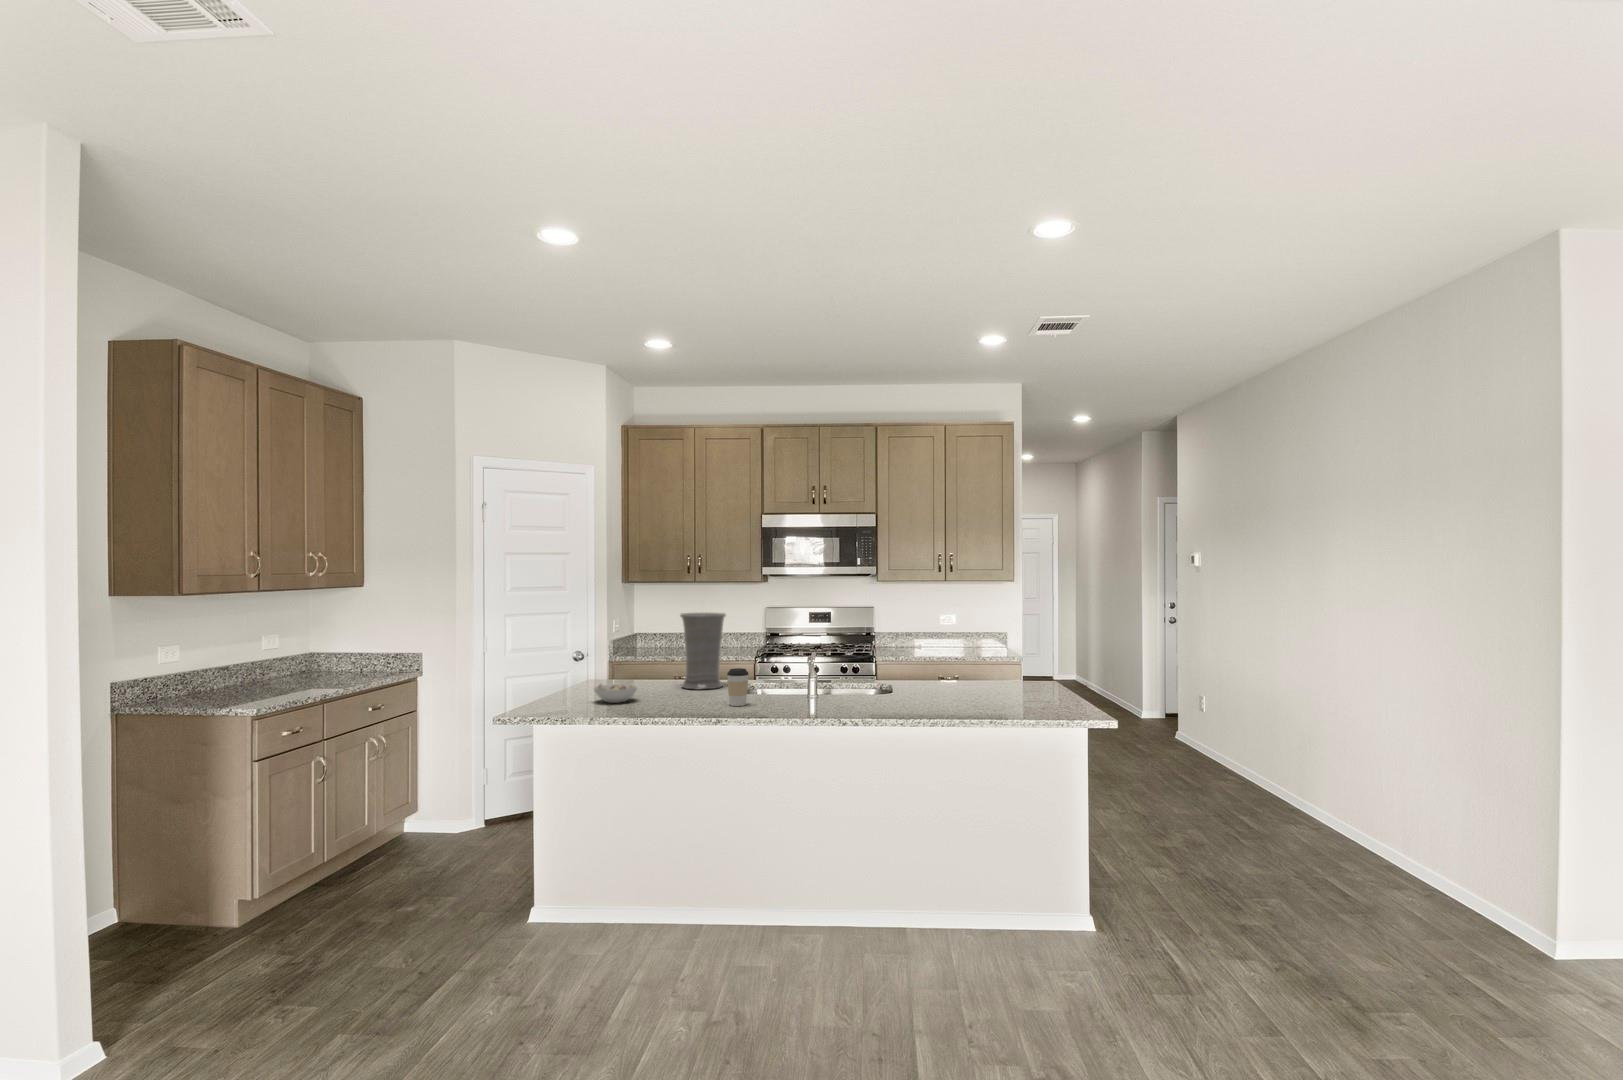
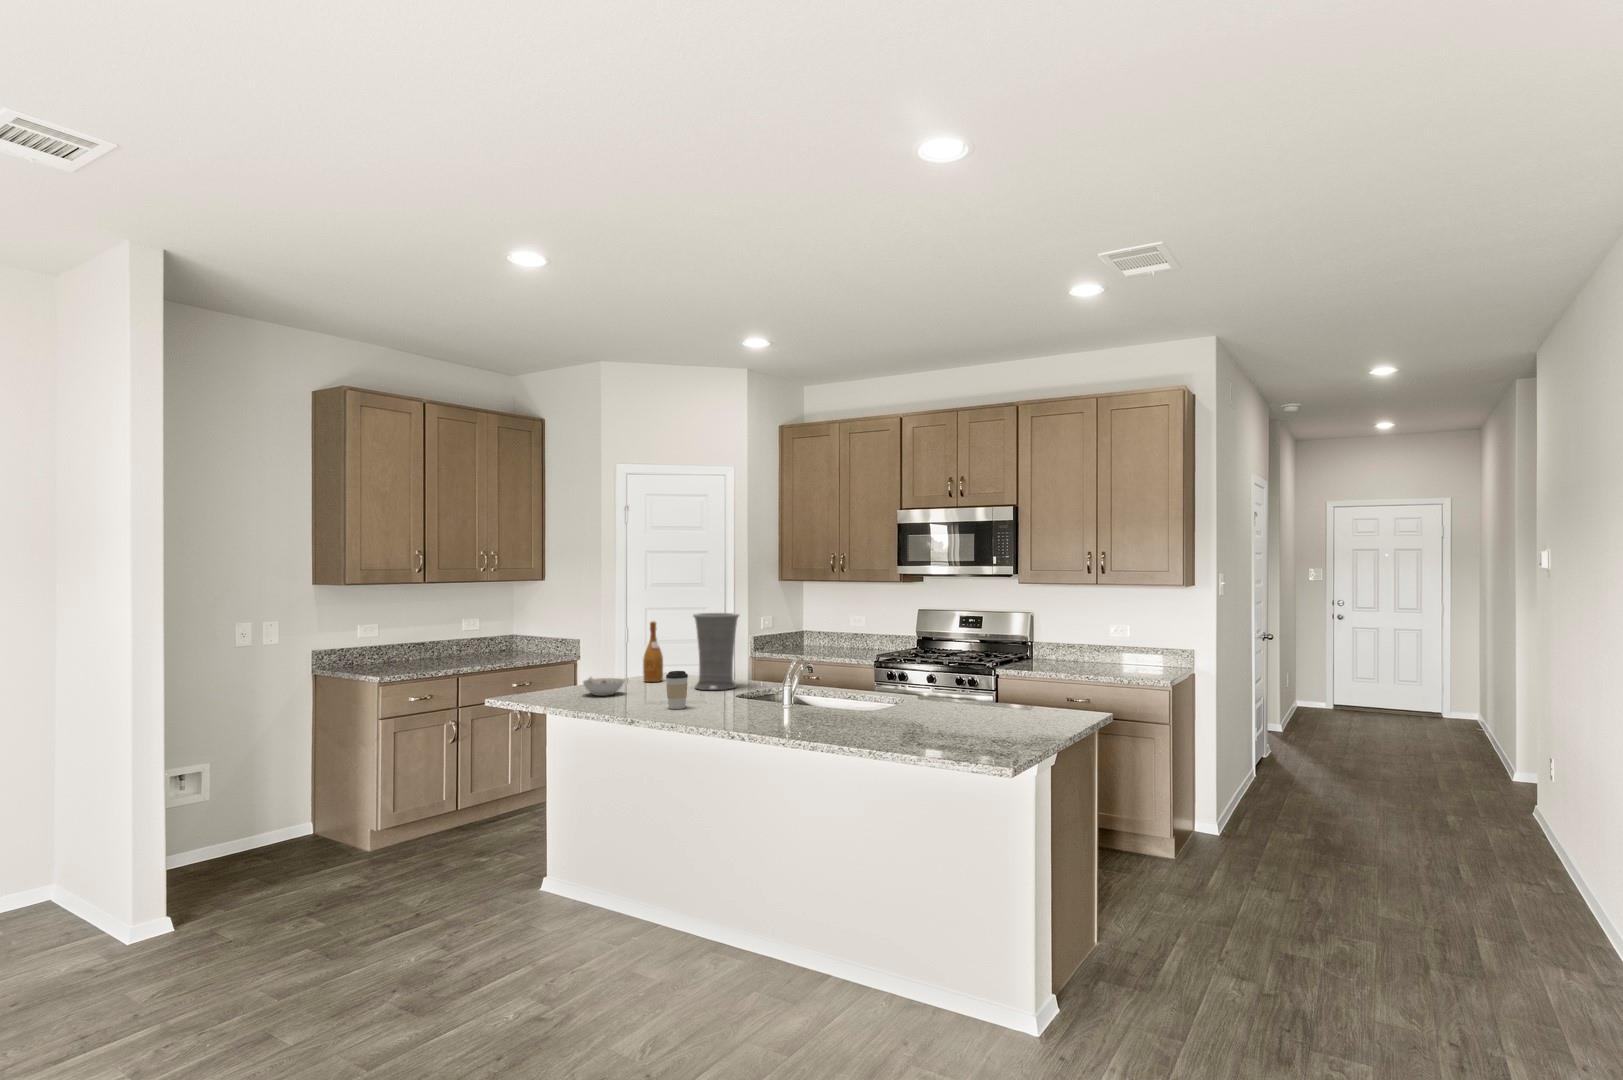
wine bottle: none [606,624,626,688] -> present [643,622,663,682]

